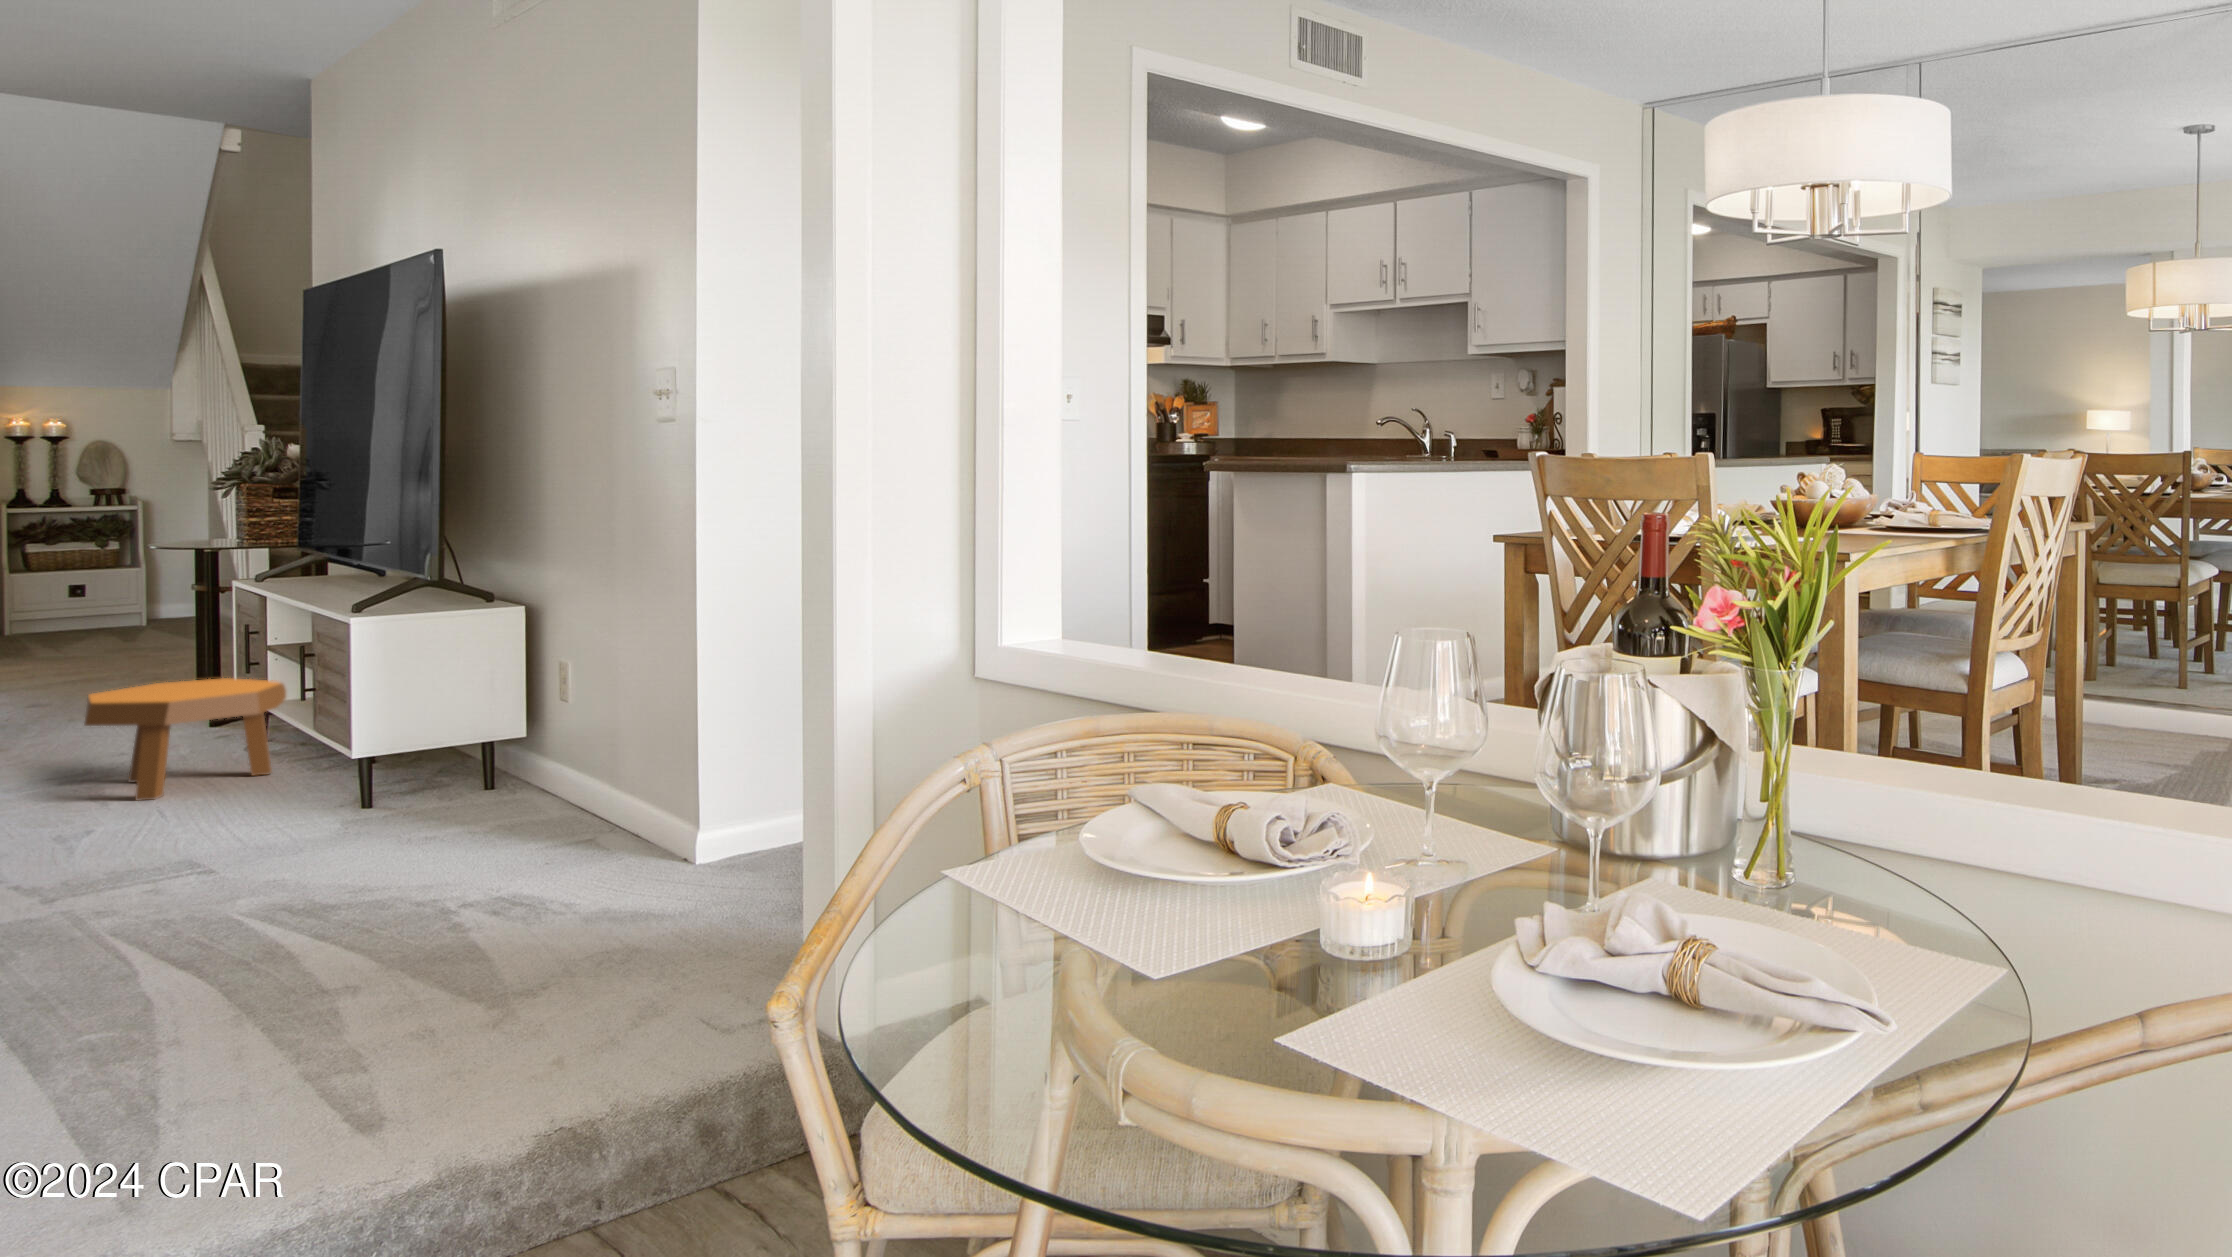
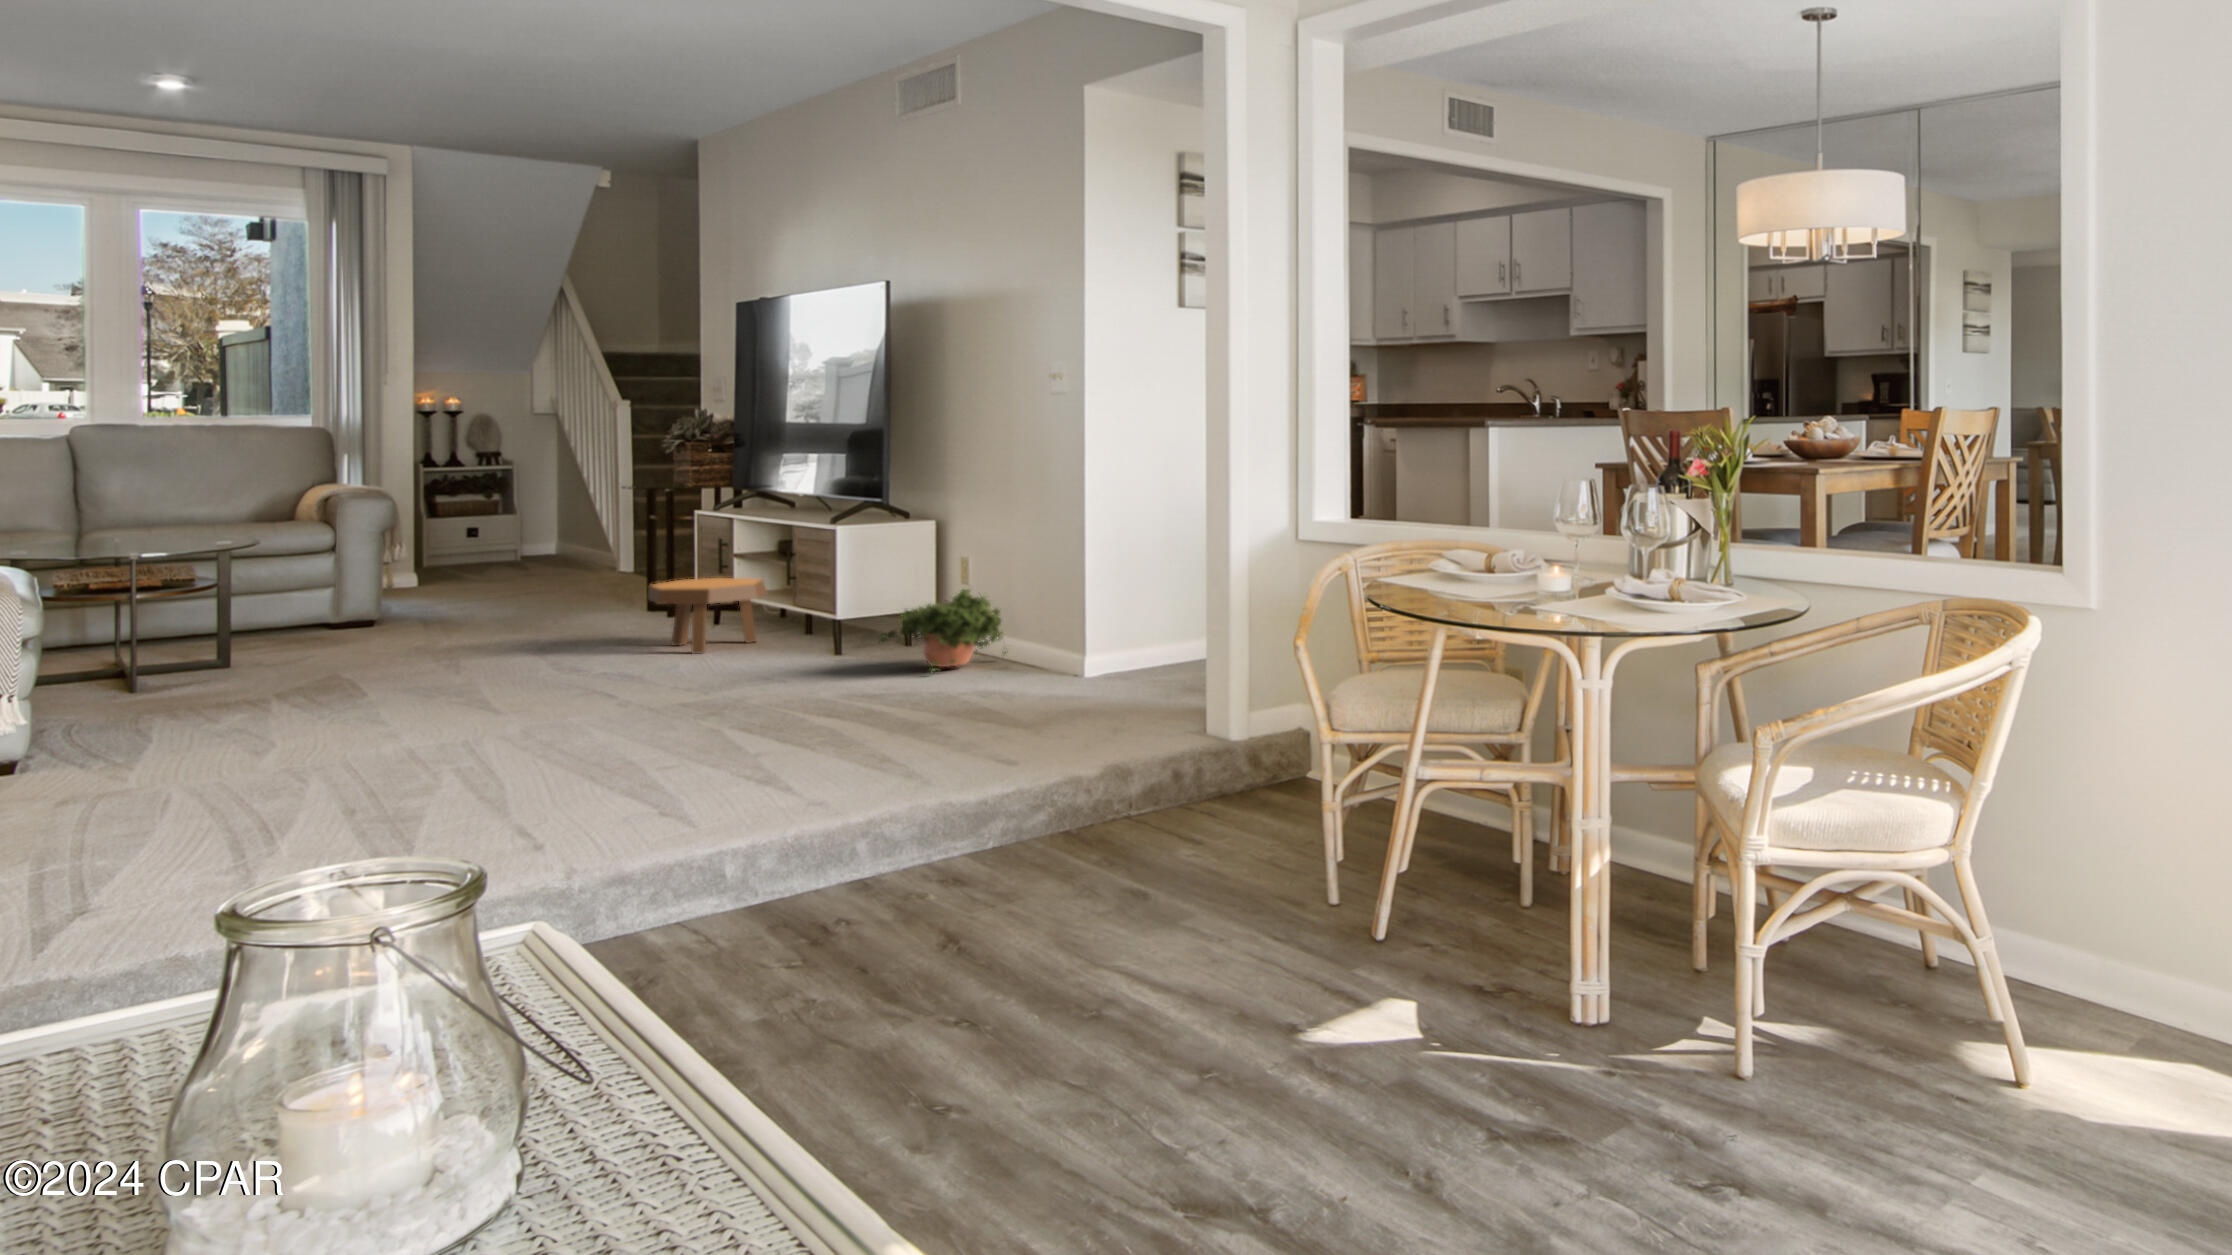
potted plant: none [373,704,620,849] -> present [880,589,1008,673]

